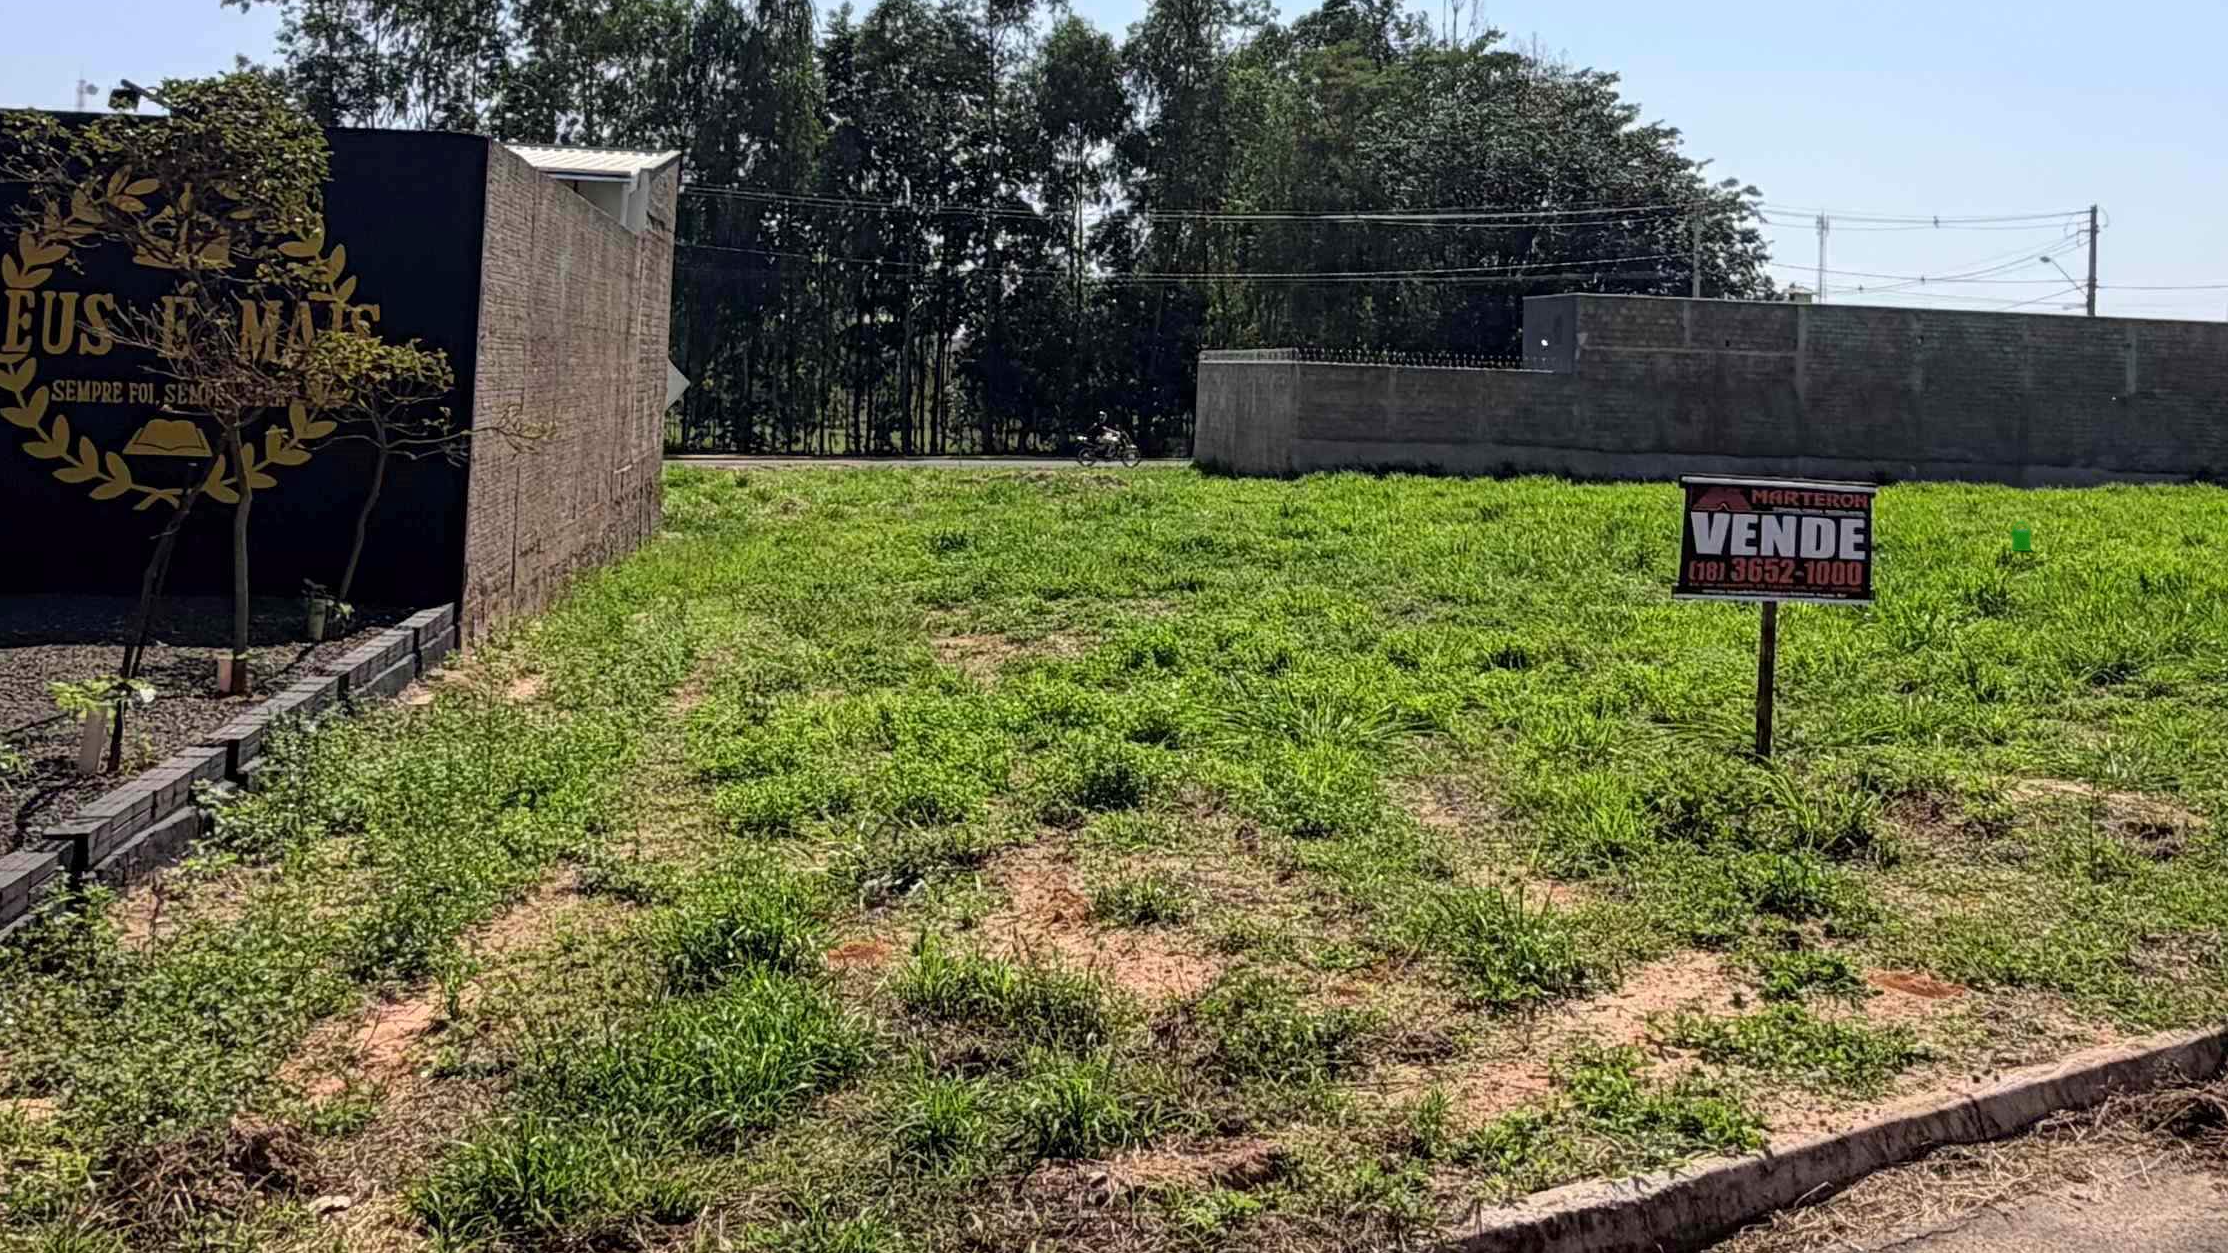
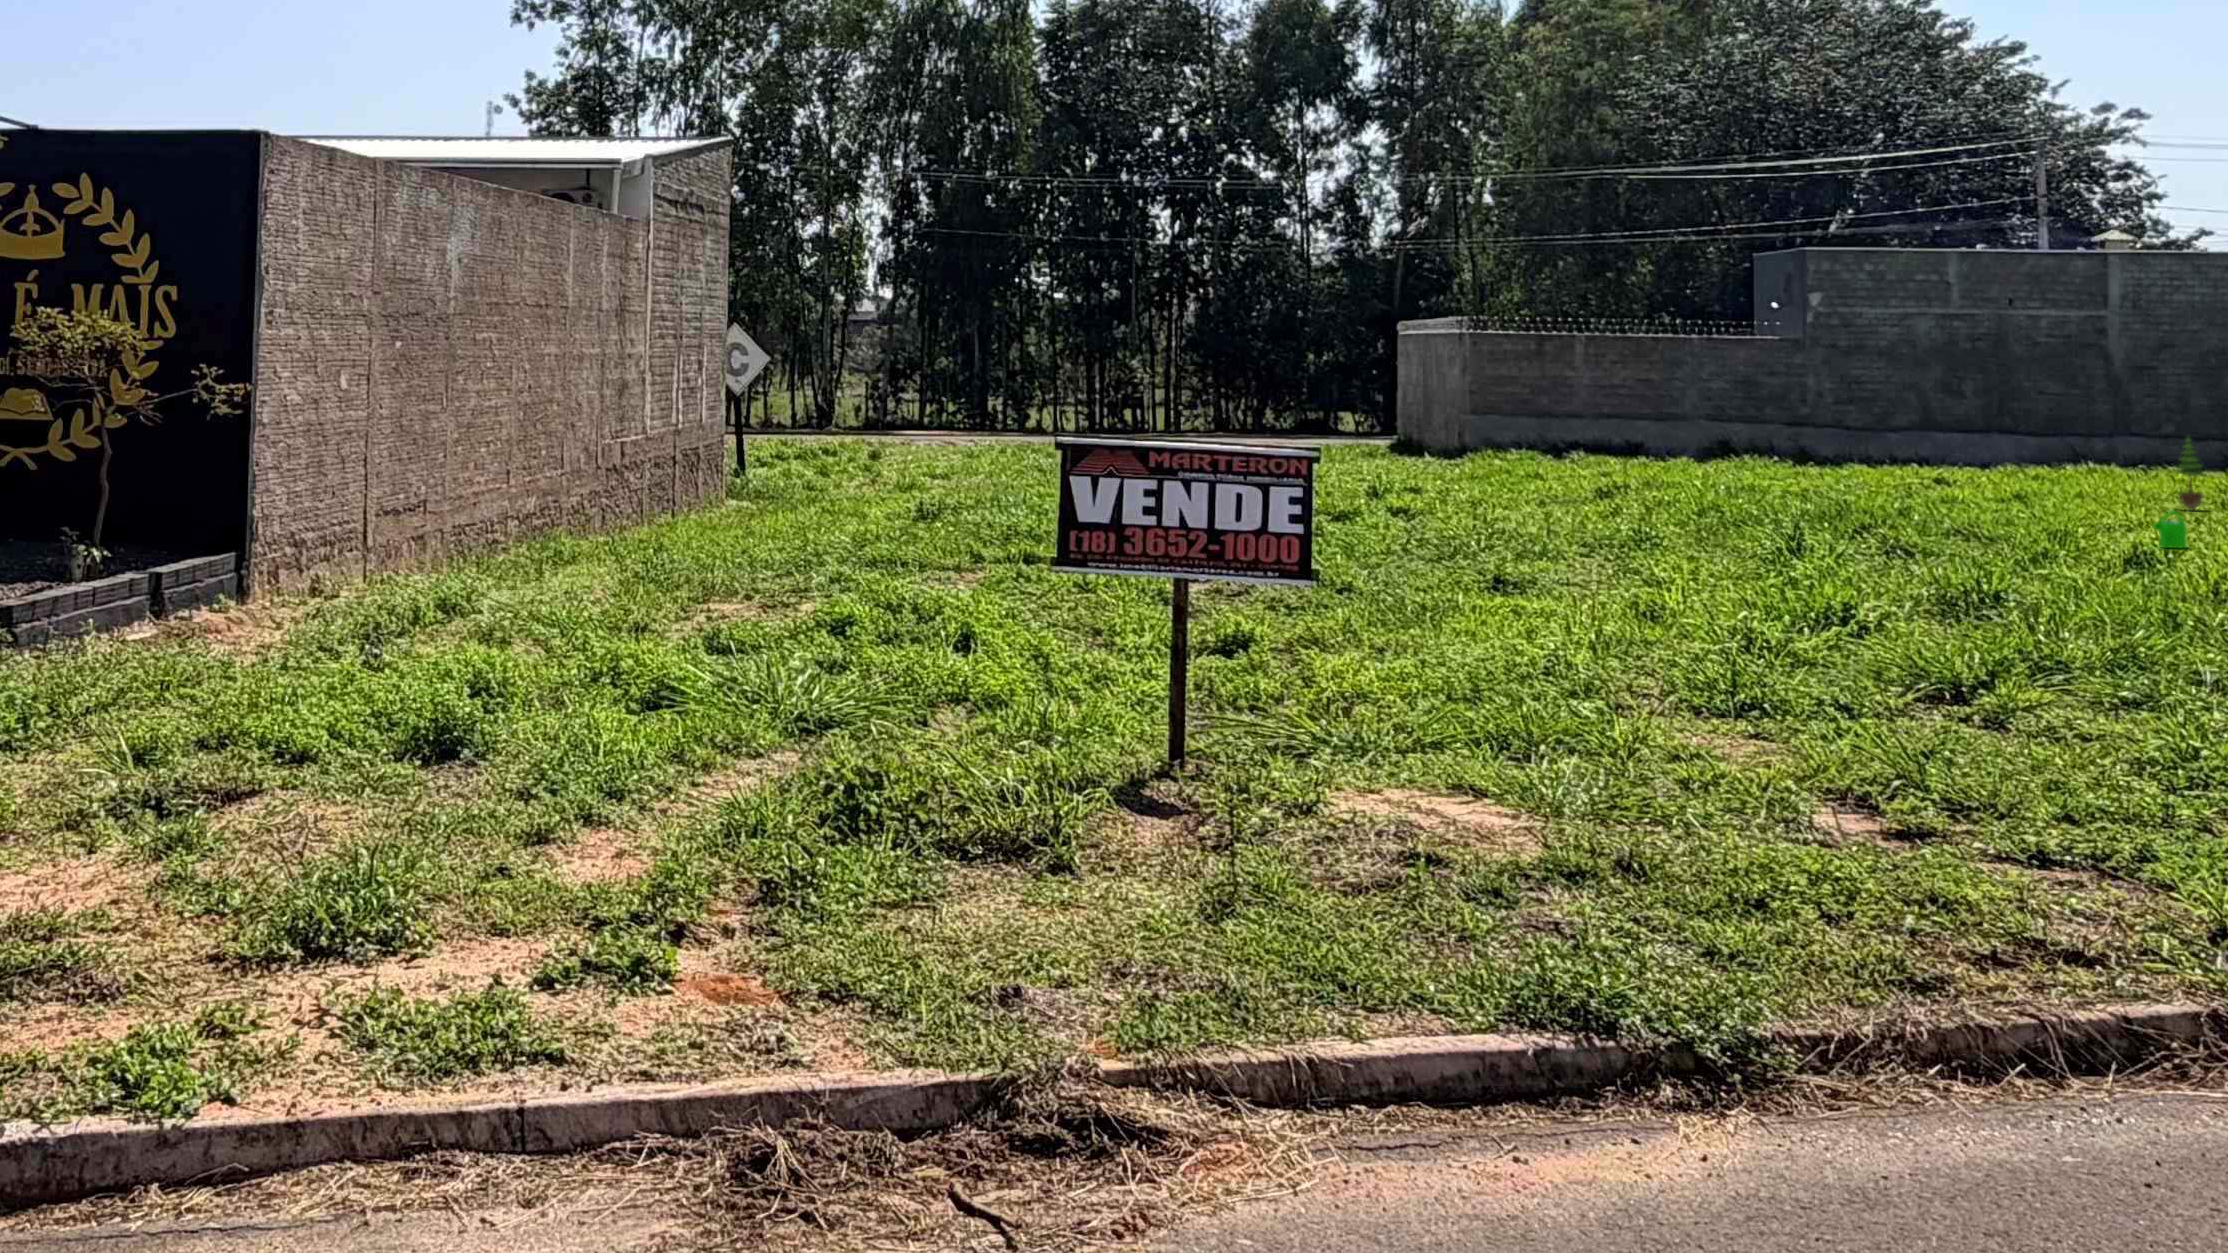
potted tree: none [1953,458,1976,519] -> present [2177,438,2203,510]

